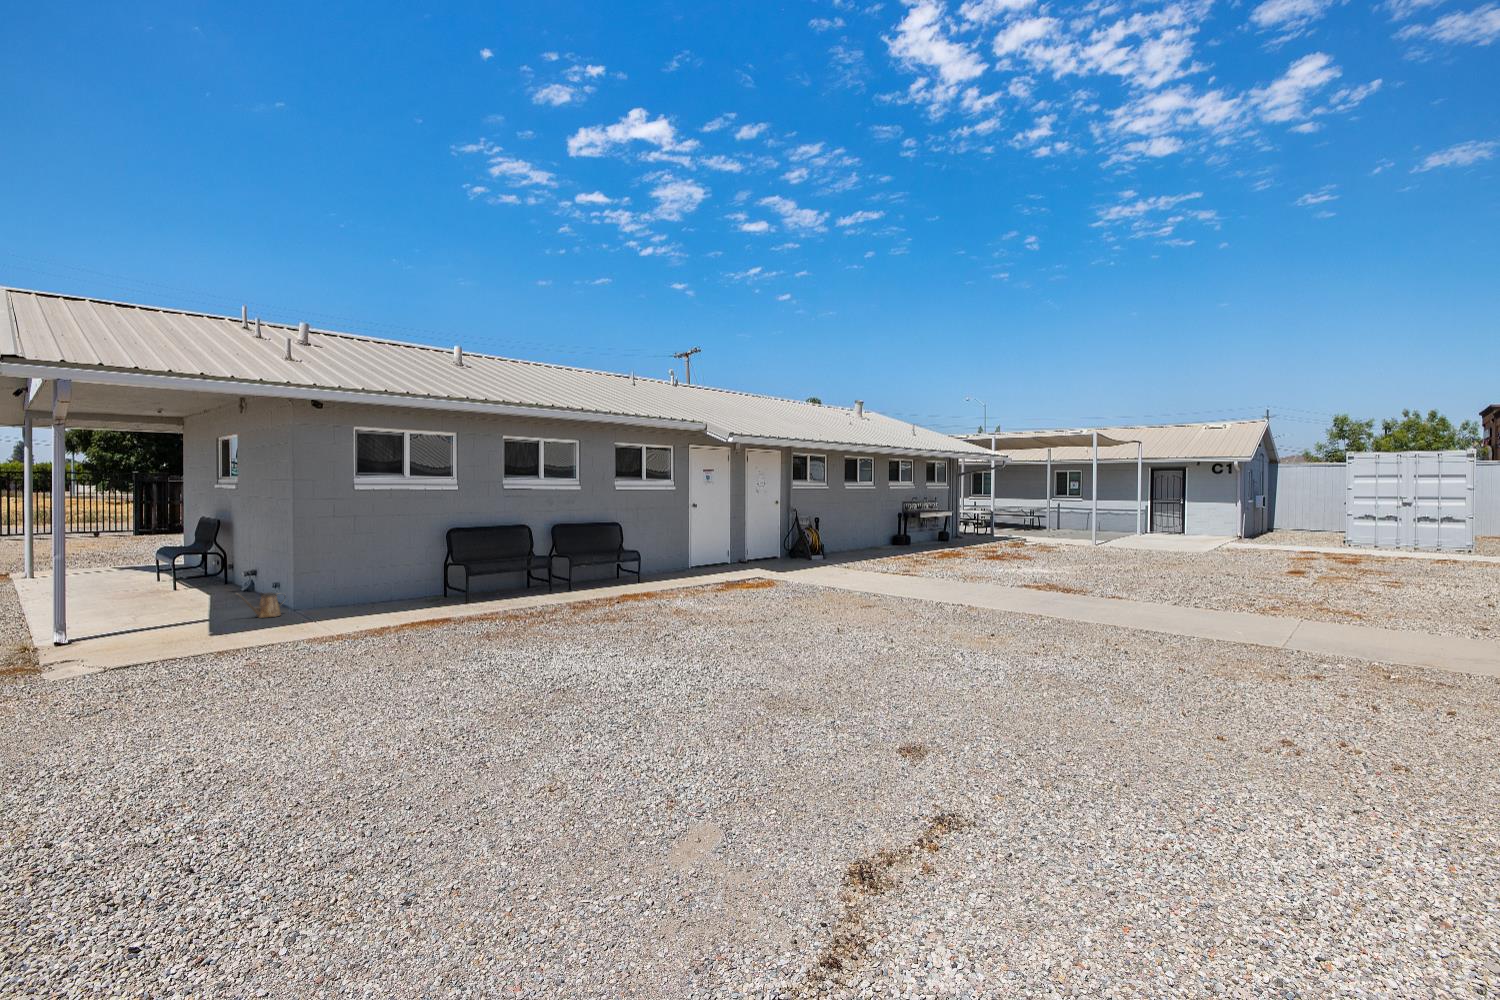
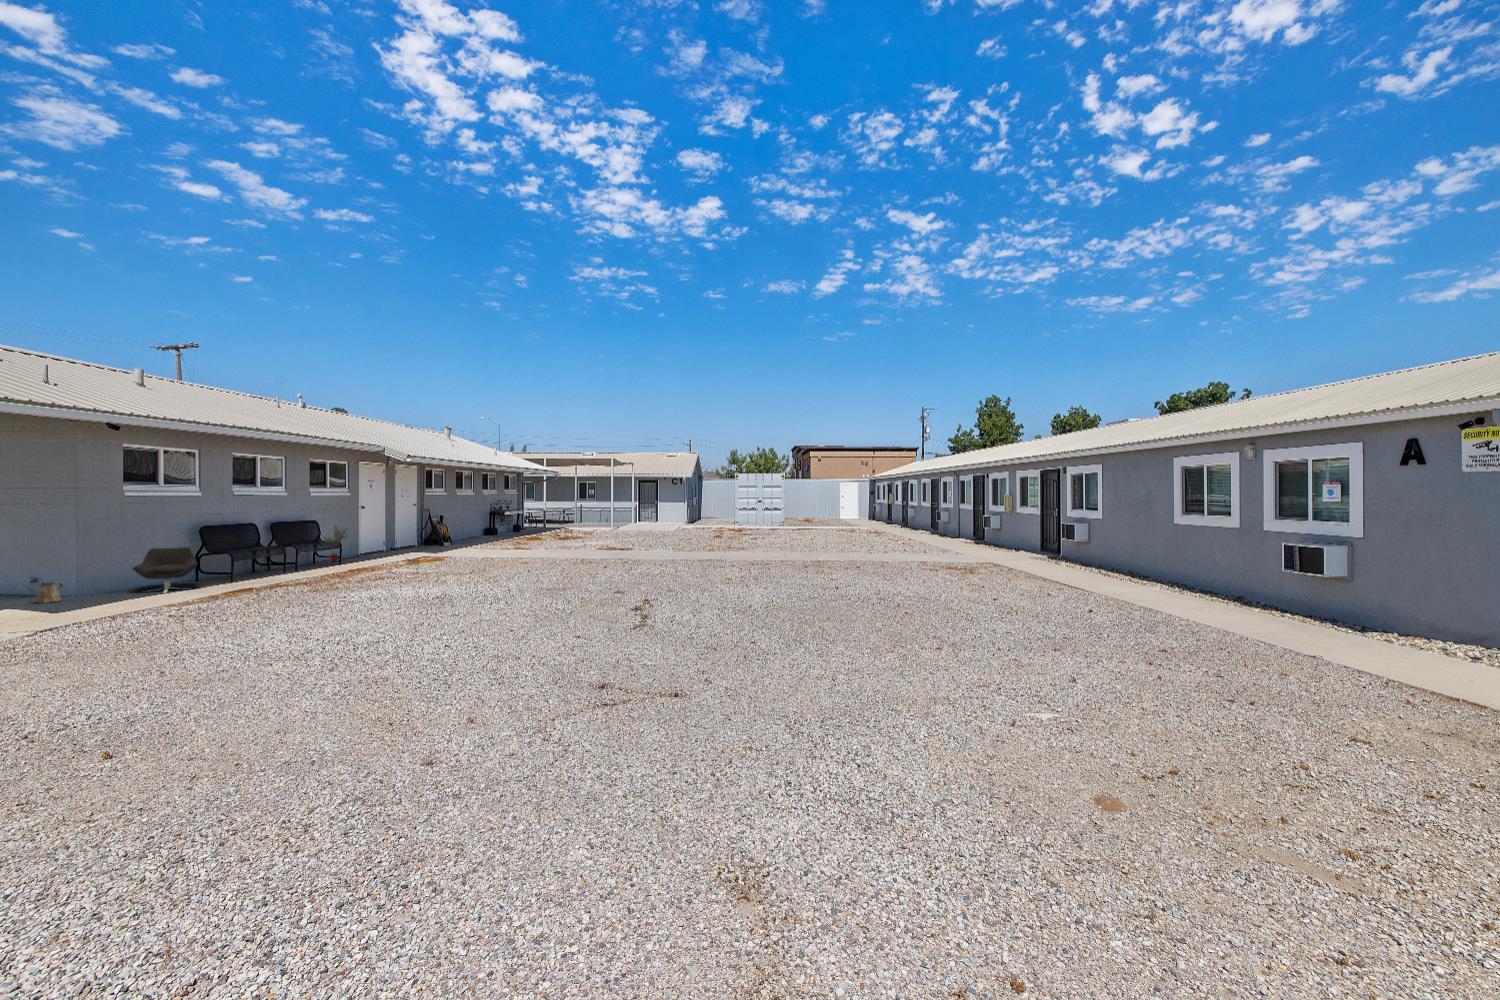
potted tree: none [618,528,657,580] -> present [323,525,348,562]
lounge chair: none [350,555,429,616] -> present [133,547,197,593]

